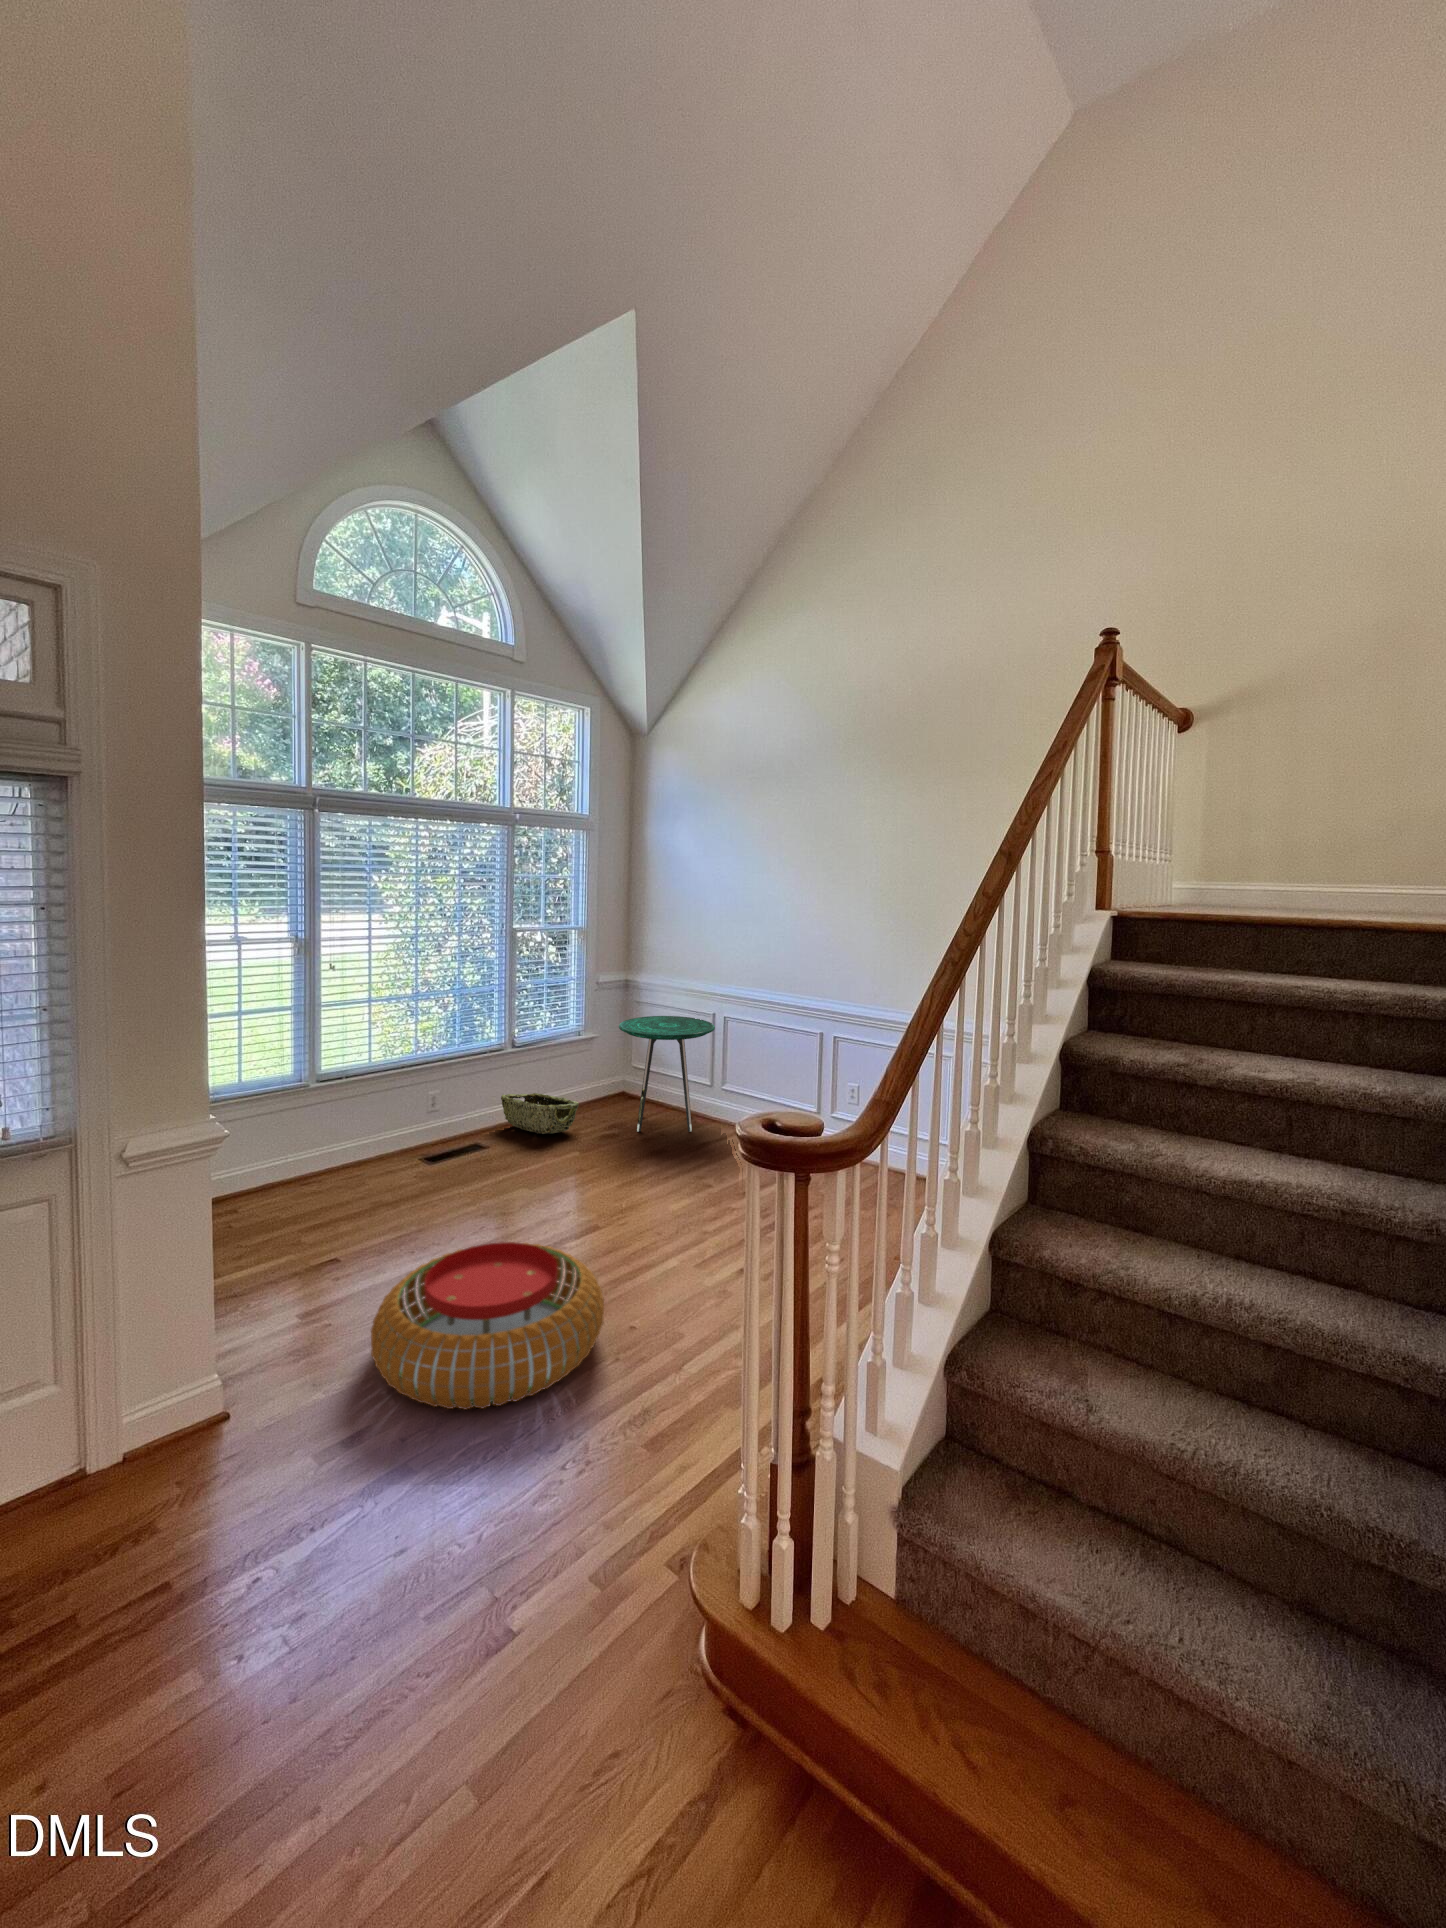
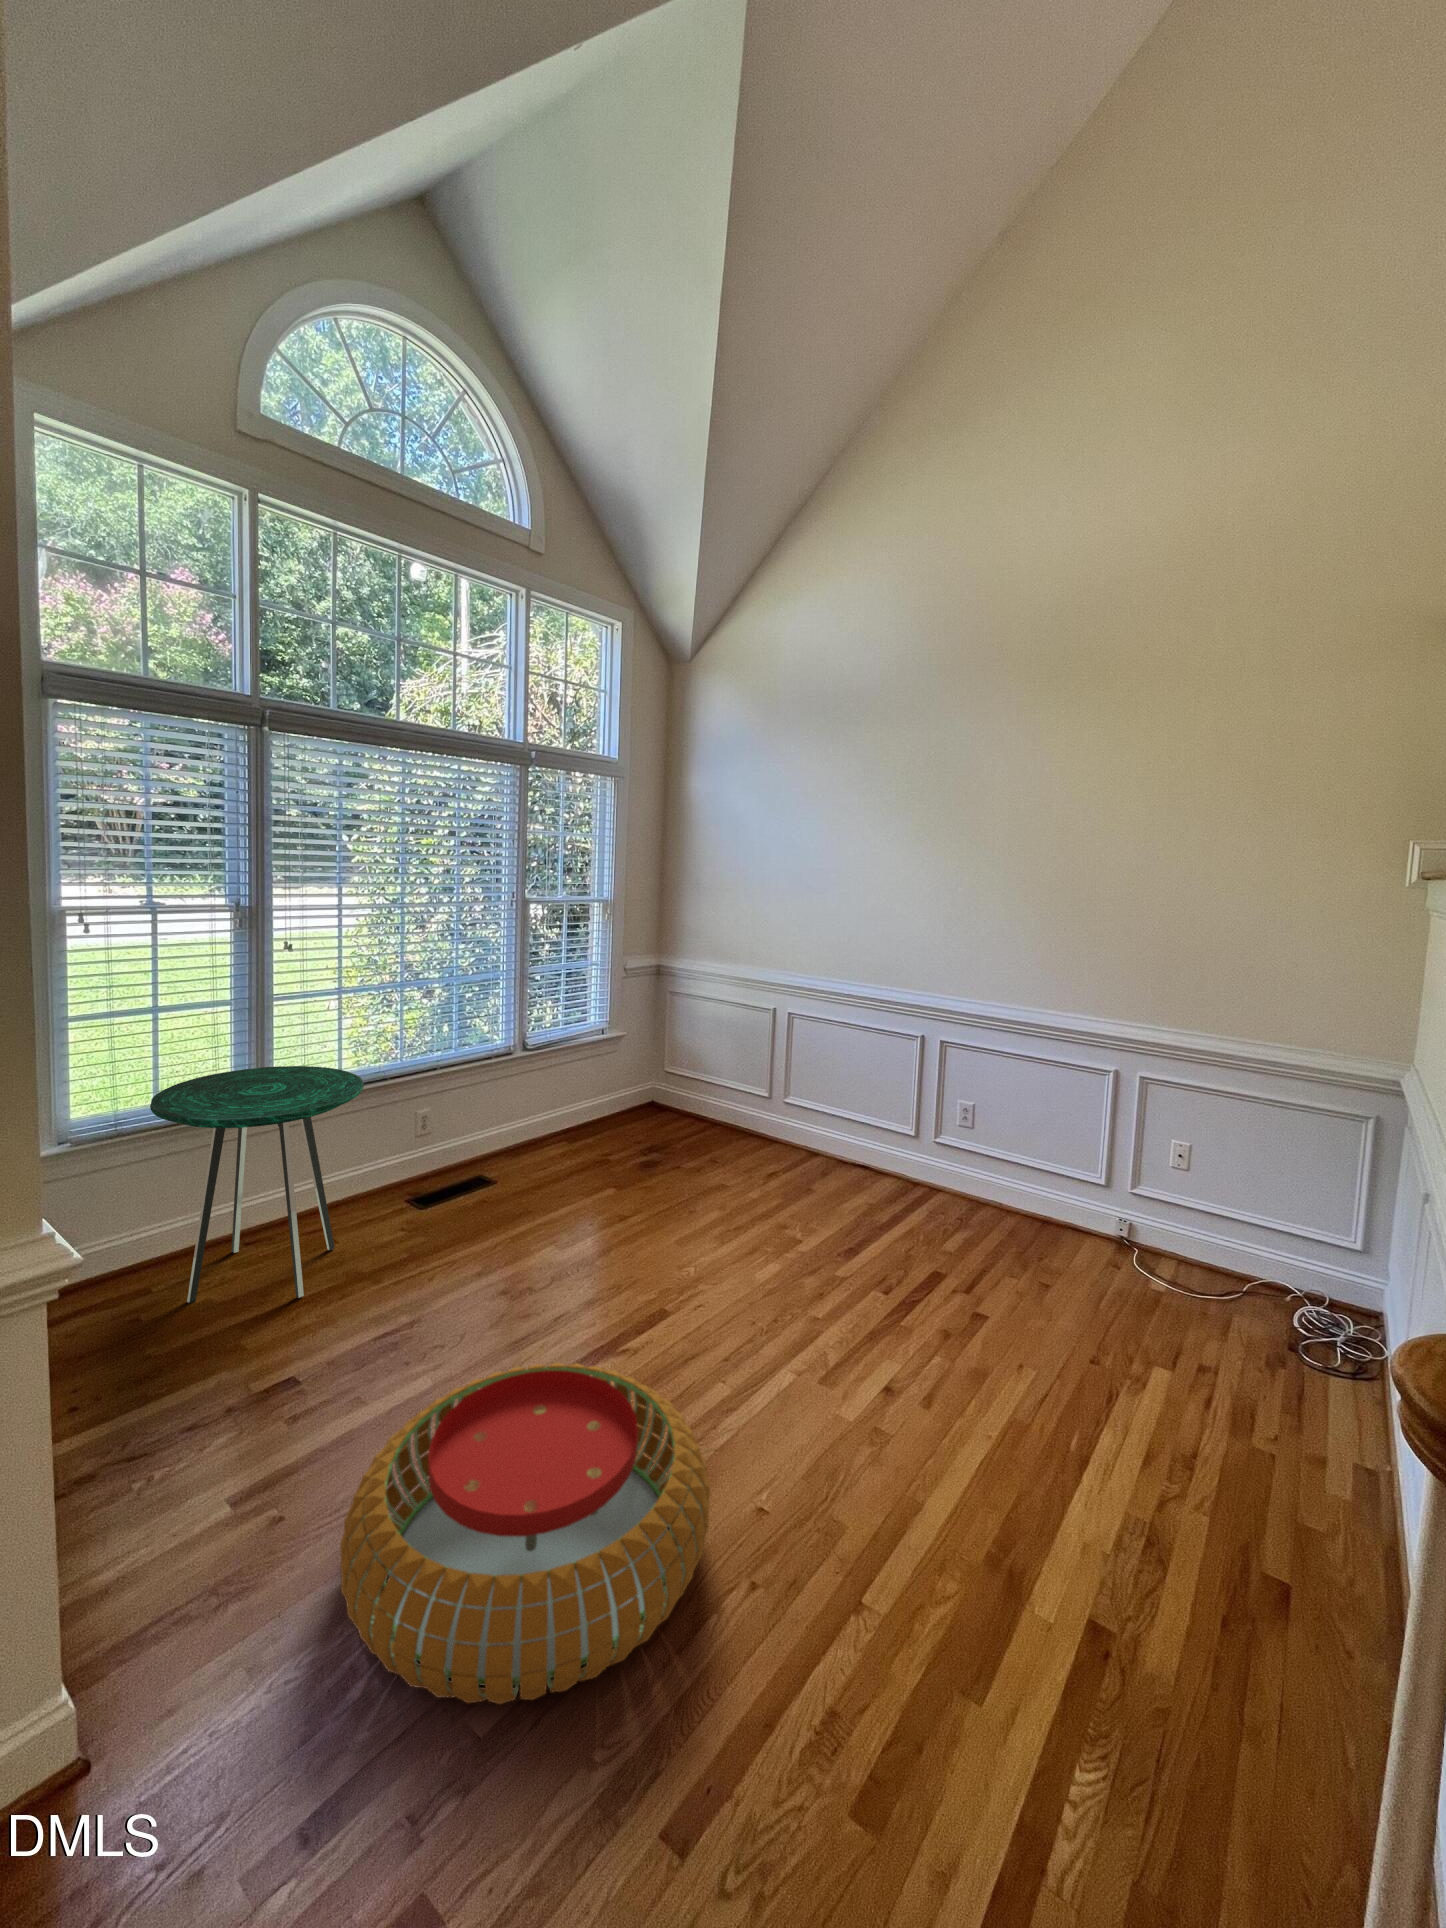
side table: present [619,1016,715,1132] -> present [150,1066,364,1303]
woven basket: present [501,1093,579,1134] -> none [509,1108,609,1164]

